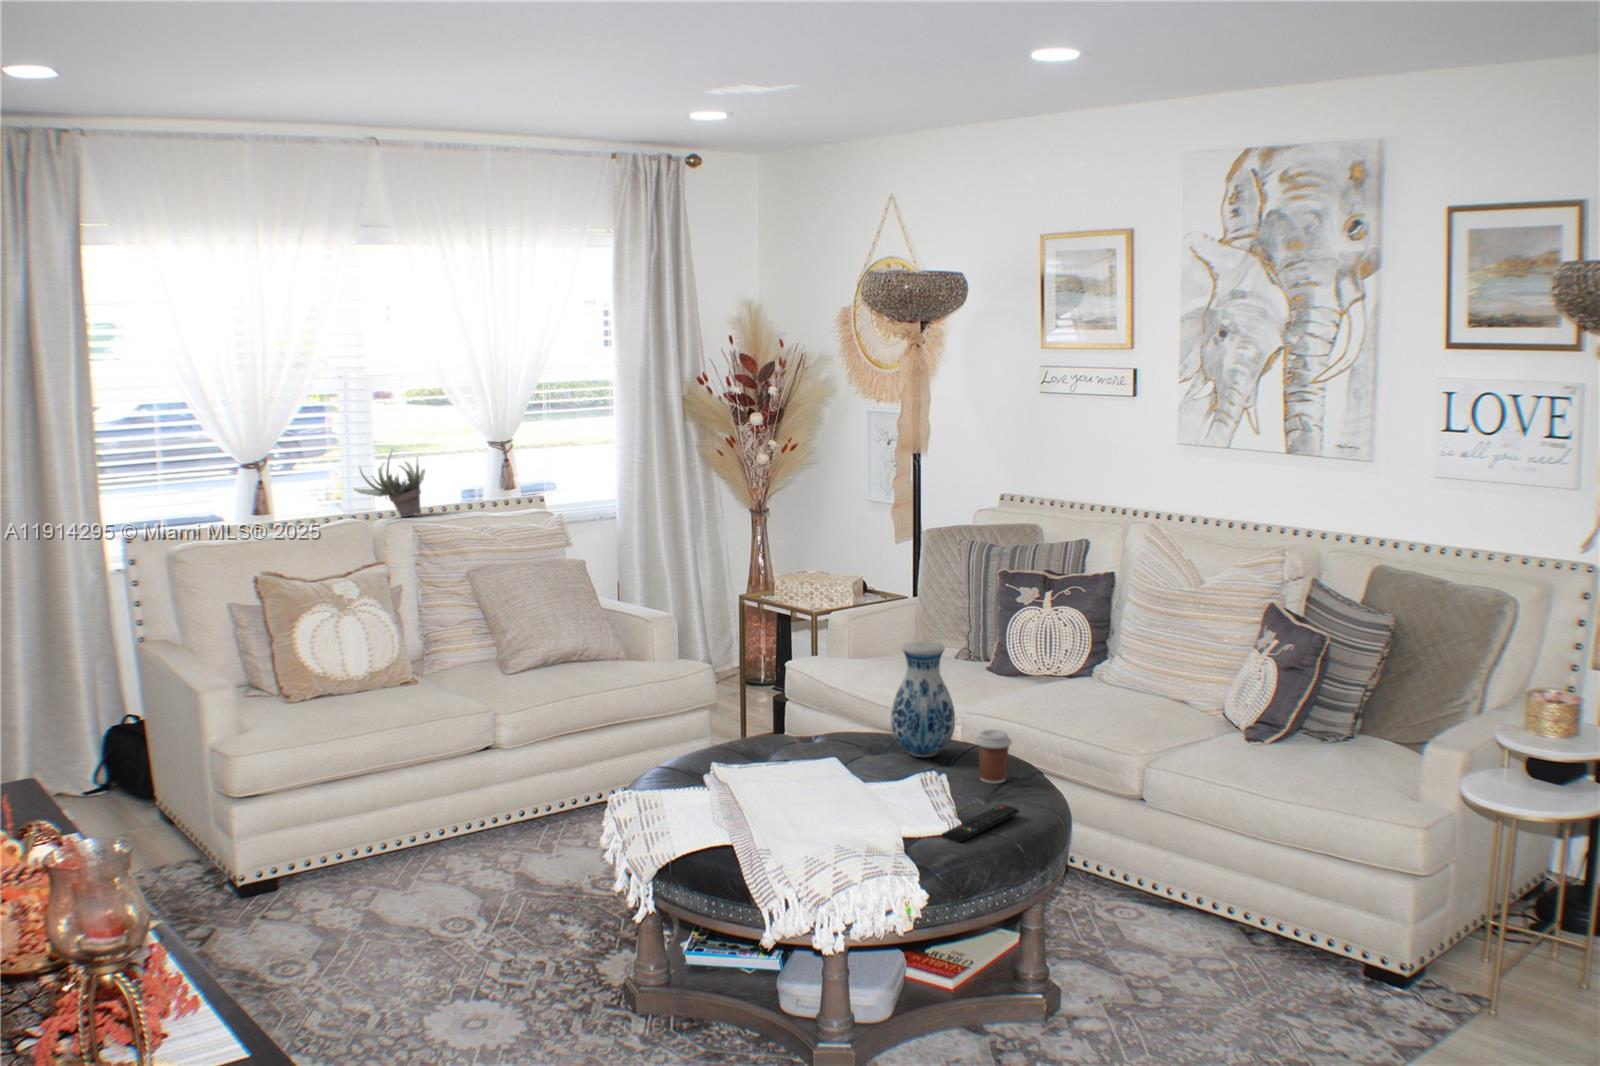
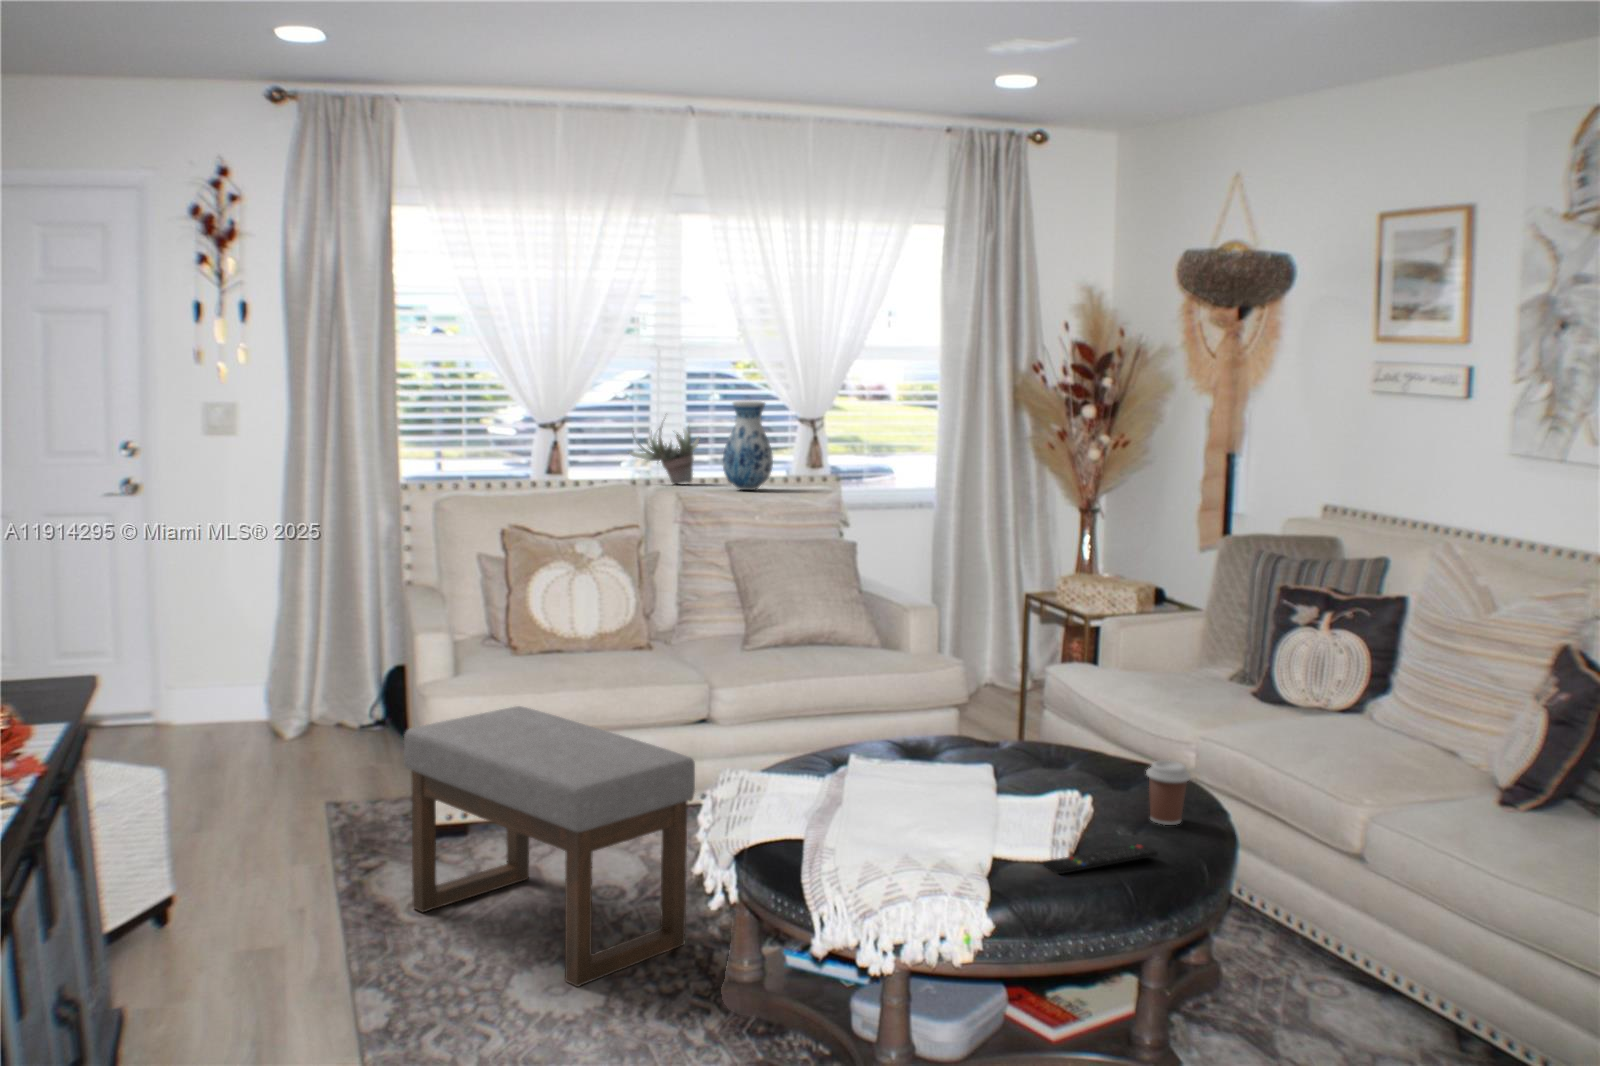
vase: present [891,641,955,757] -> present [723,401,773,490]
ottoman: none [252,758,565,1020] -> present [404,706,695,987]

